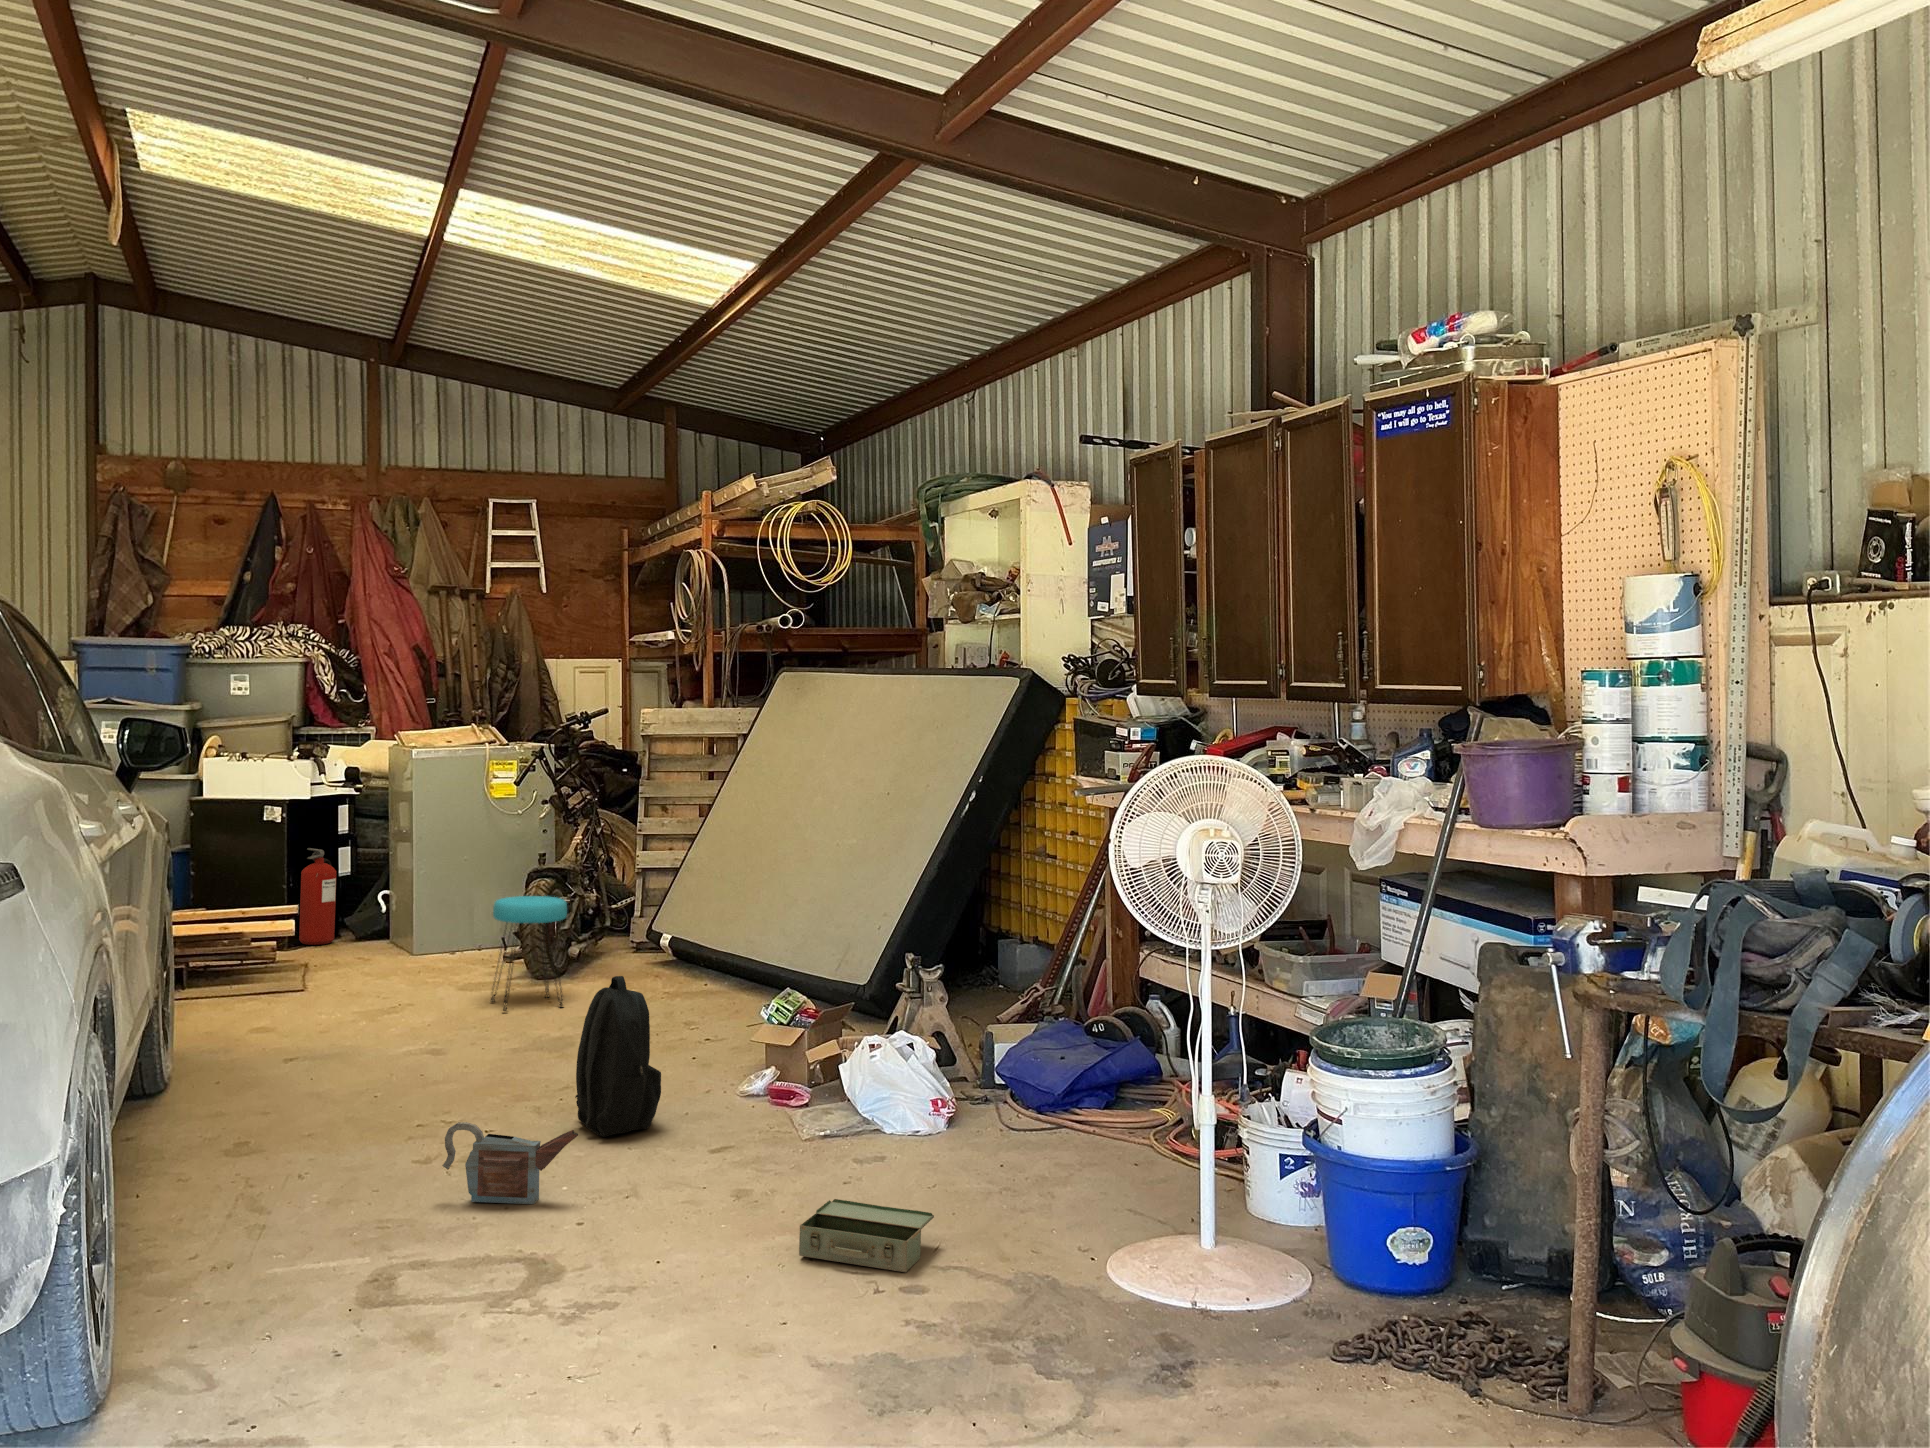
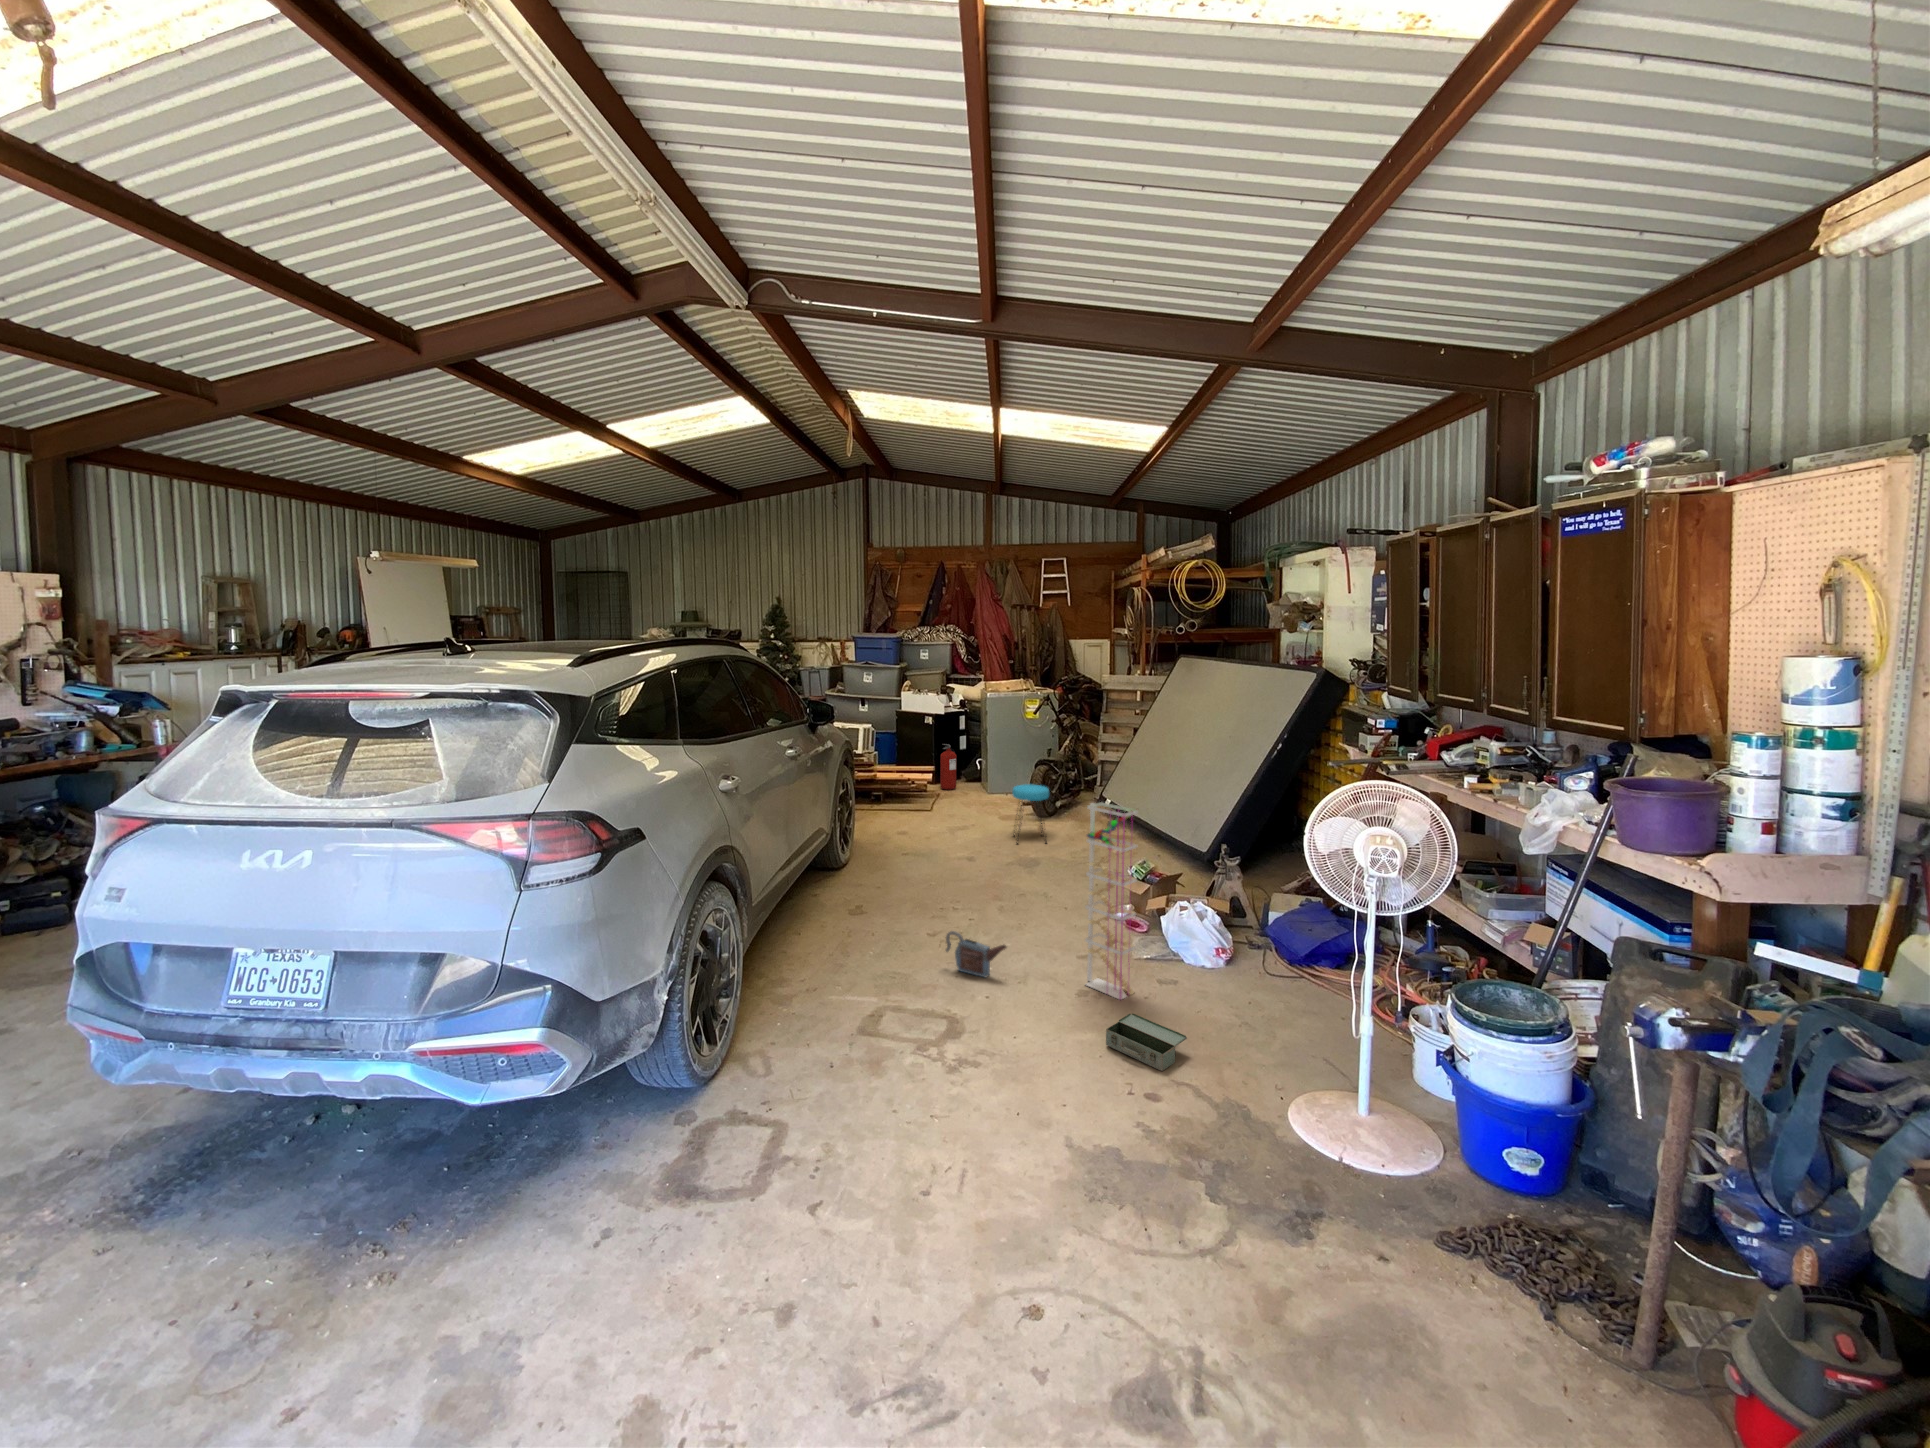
shelving unit: none [724,842,823,1197] -> present [1085,802,1138,1000]
backpack: present [575,976,661,1137] -> none [1024,855,1066,938]

